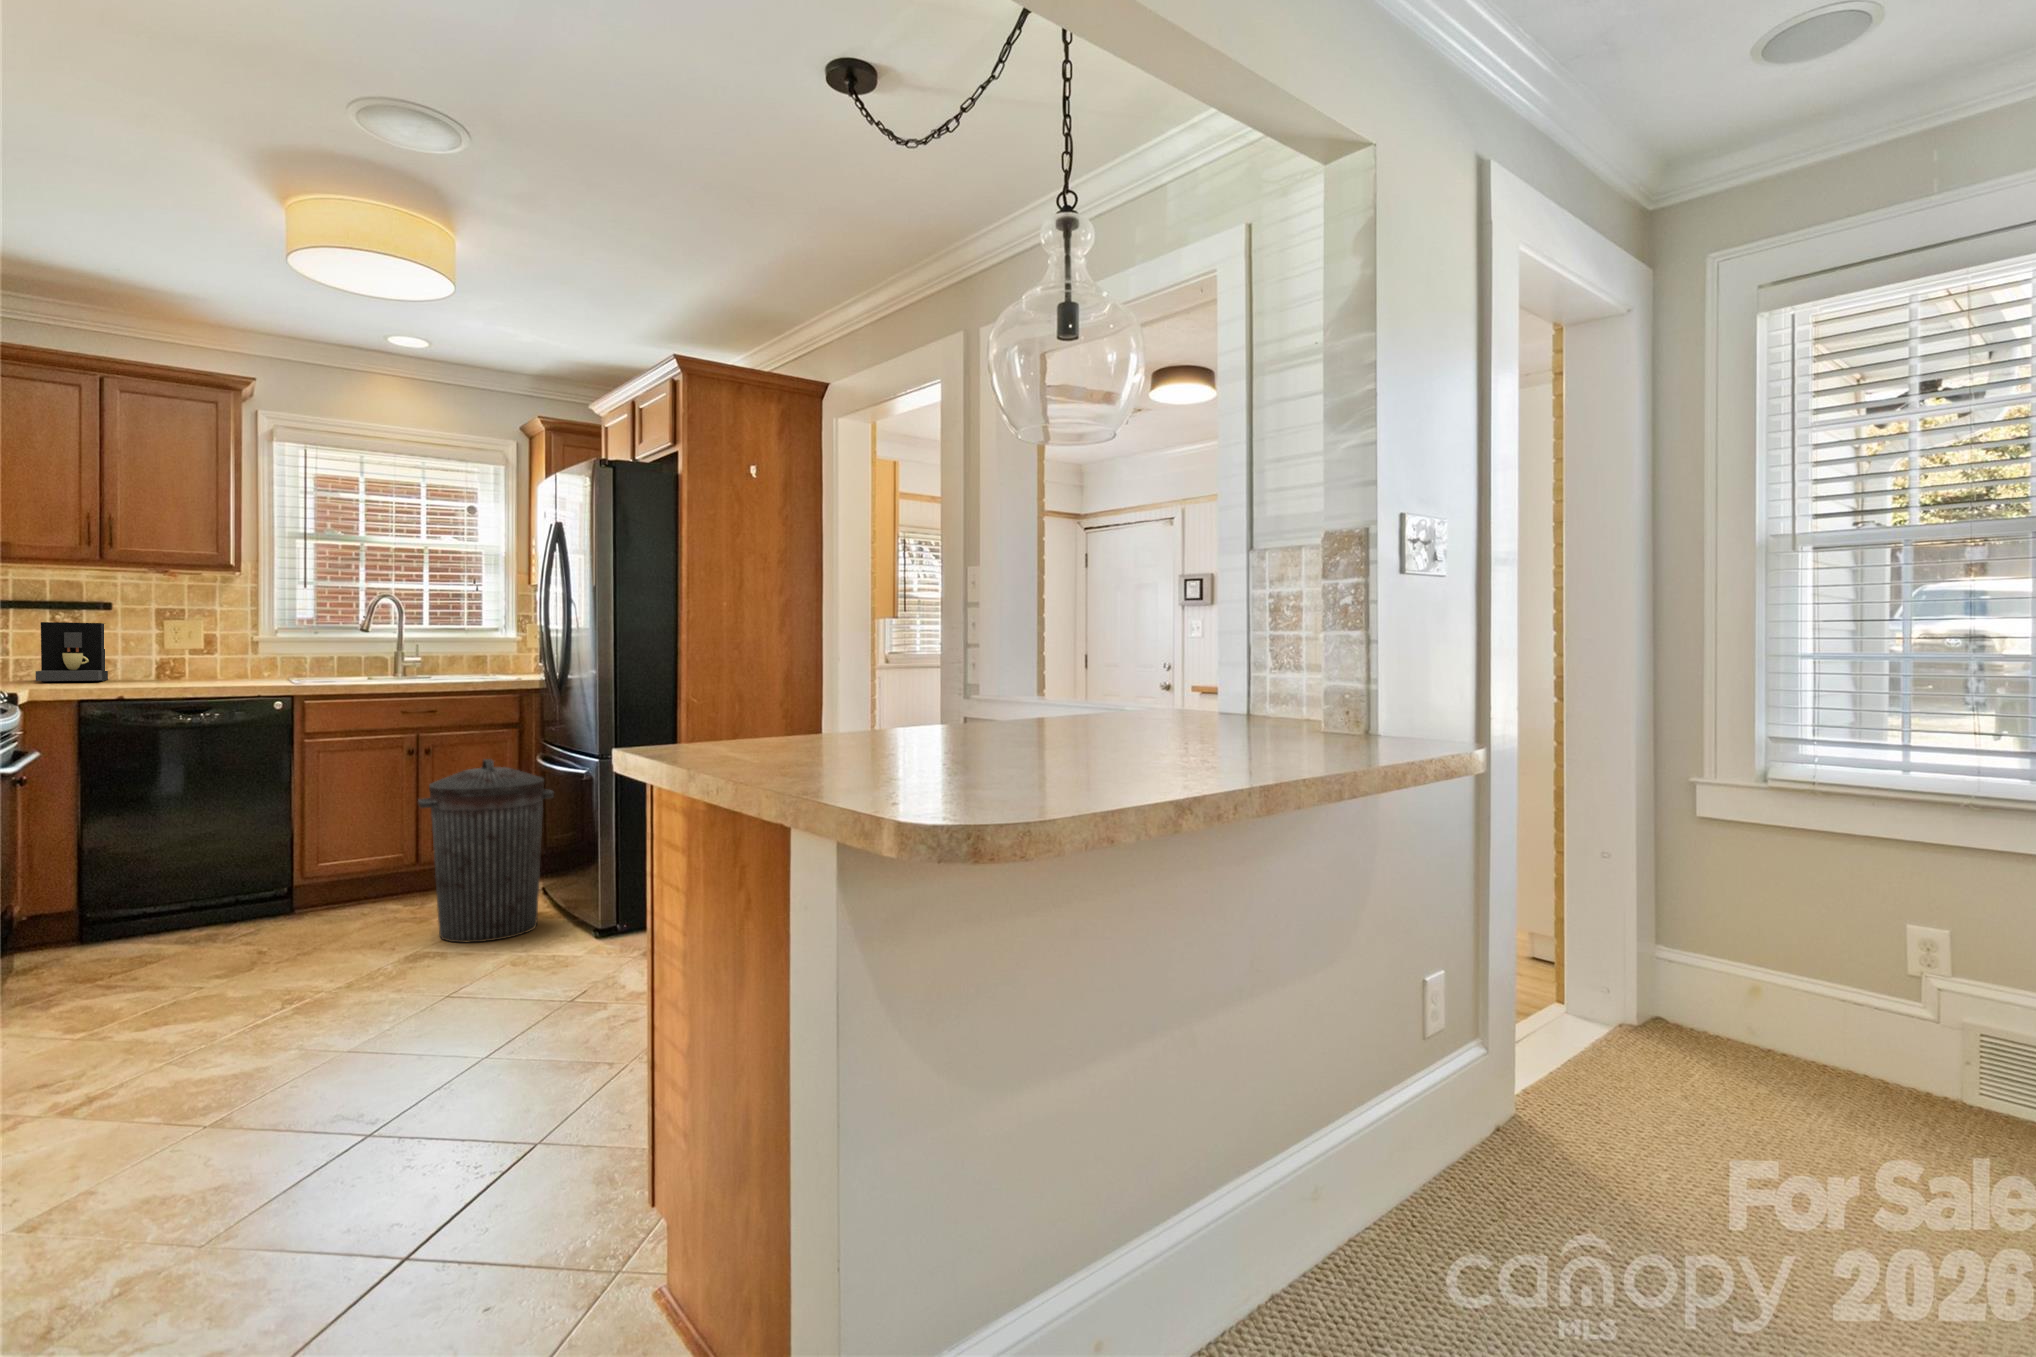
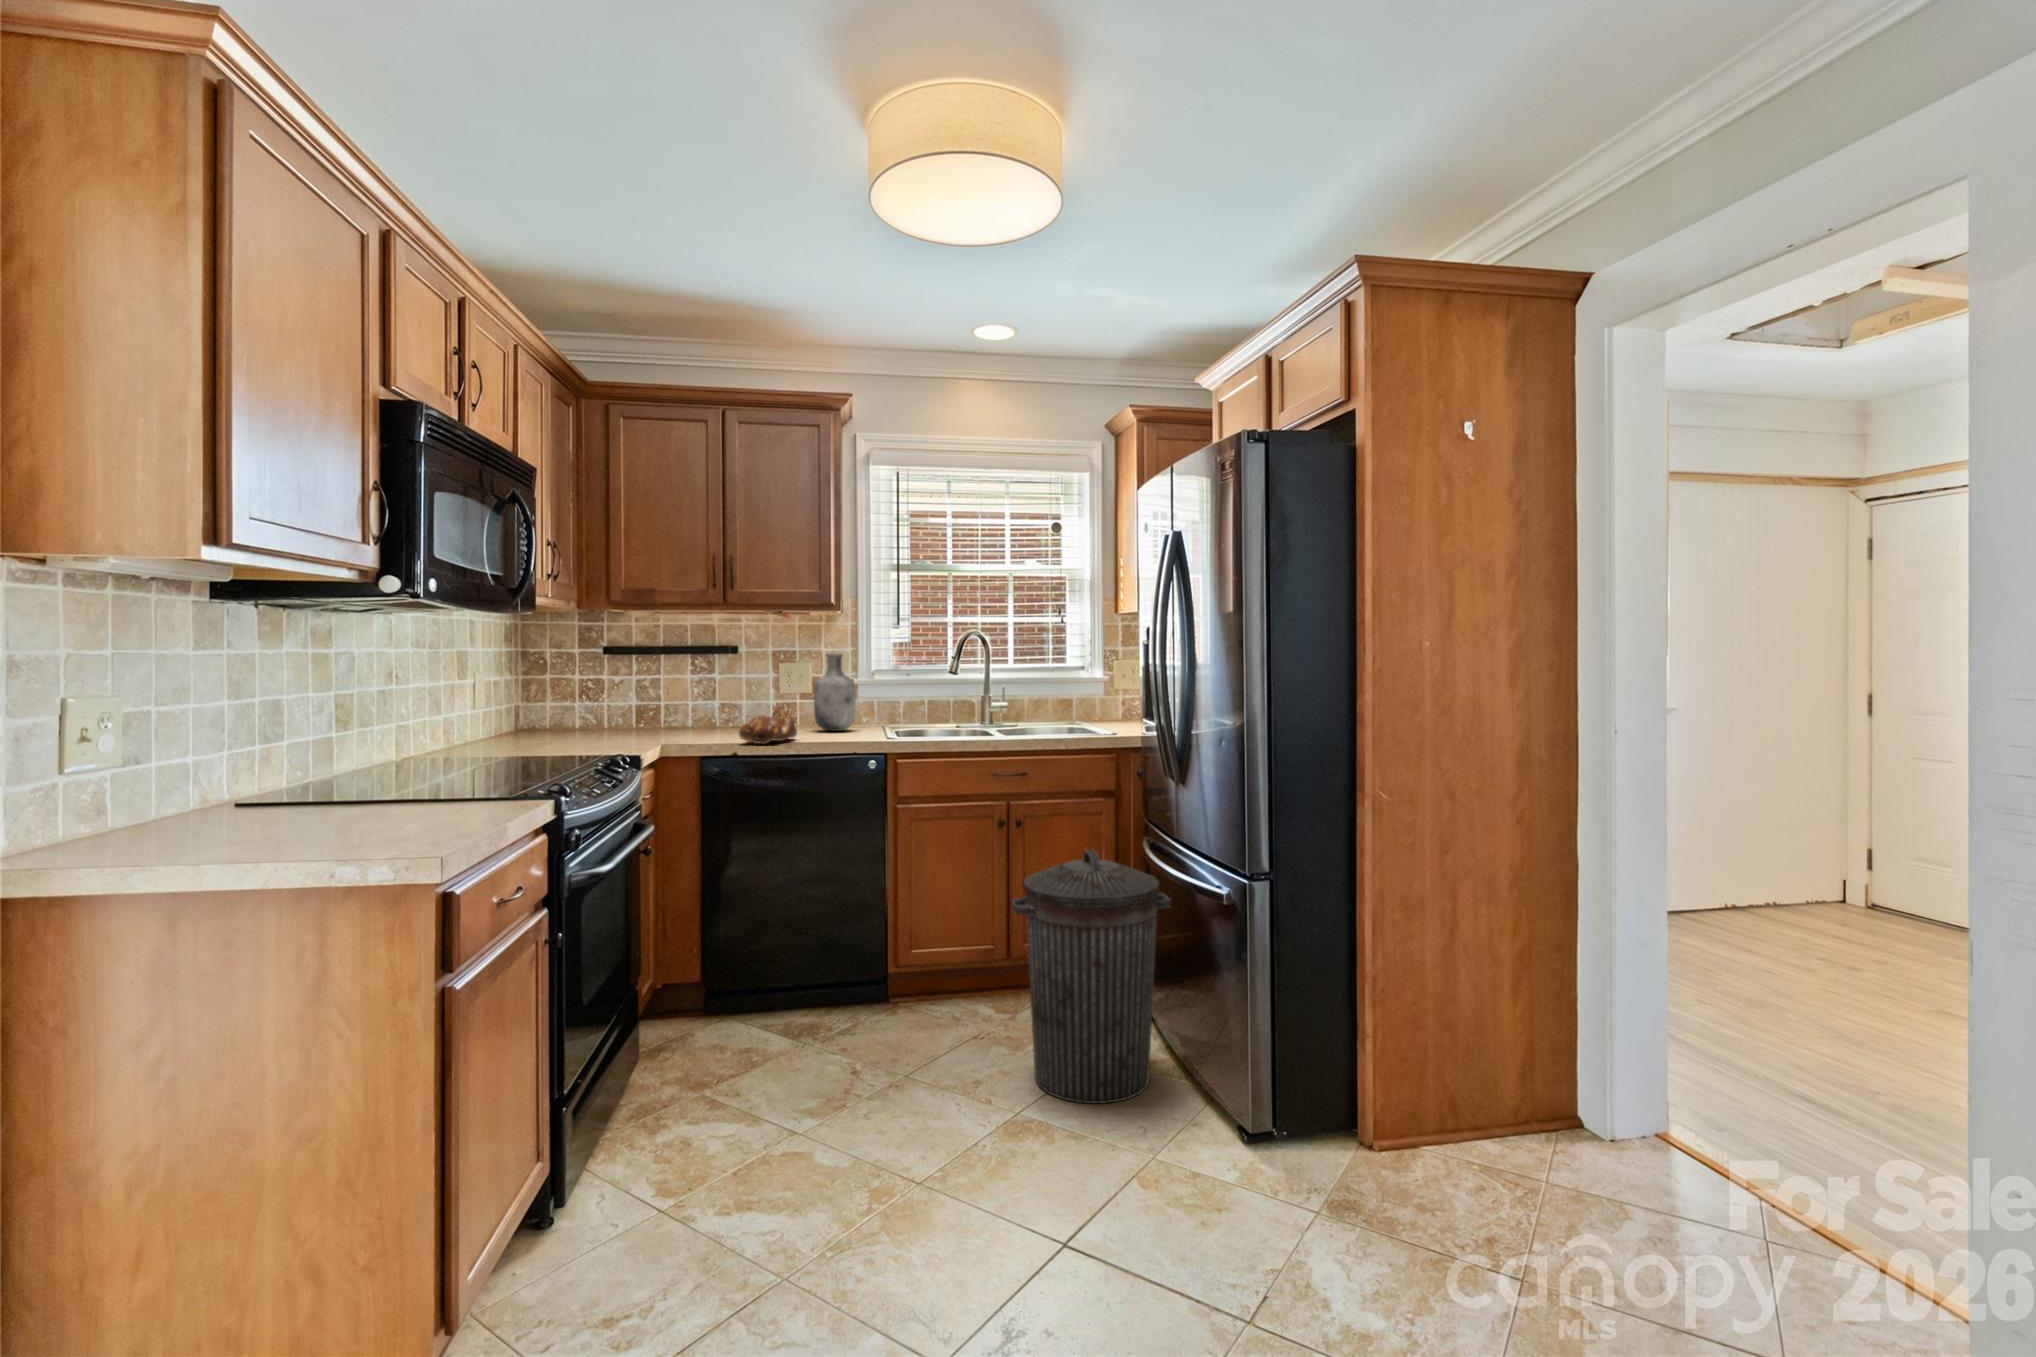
vase: none [209,611,258,682] -> present [814,653,856,731]
coffee maker: present [36,622,108,682] -> none [675,668,736,729]
bread loaf: none [129,663,194,688] -> present [739,715,797,744]

